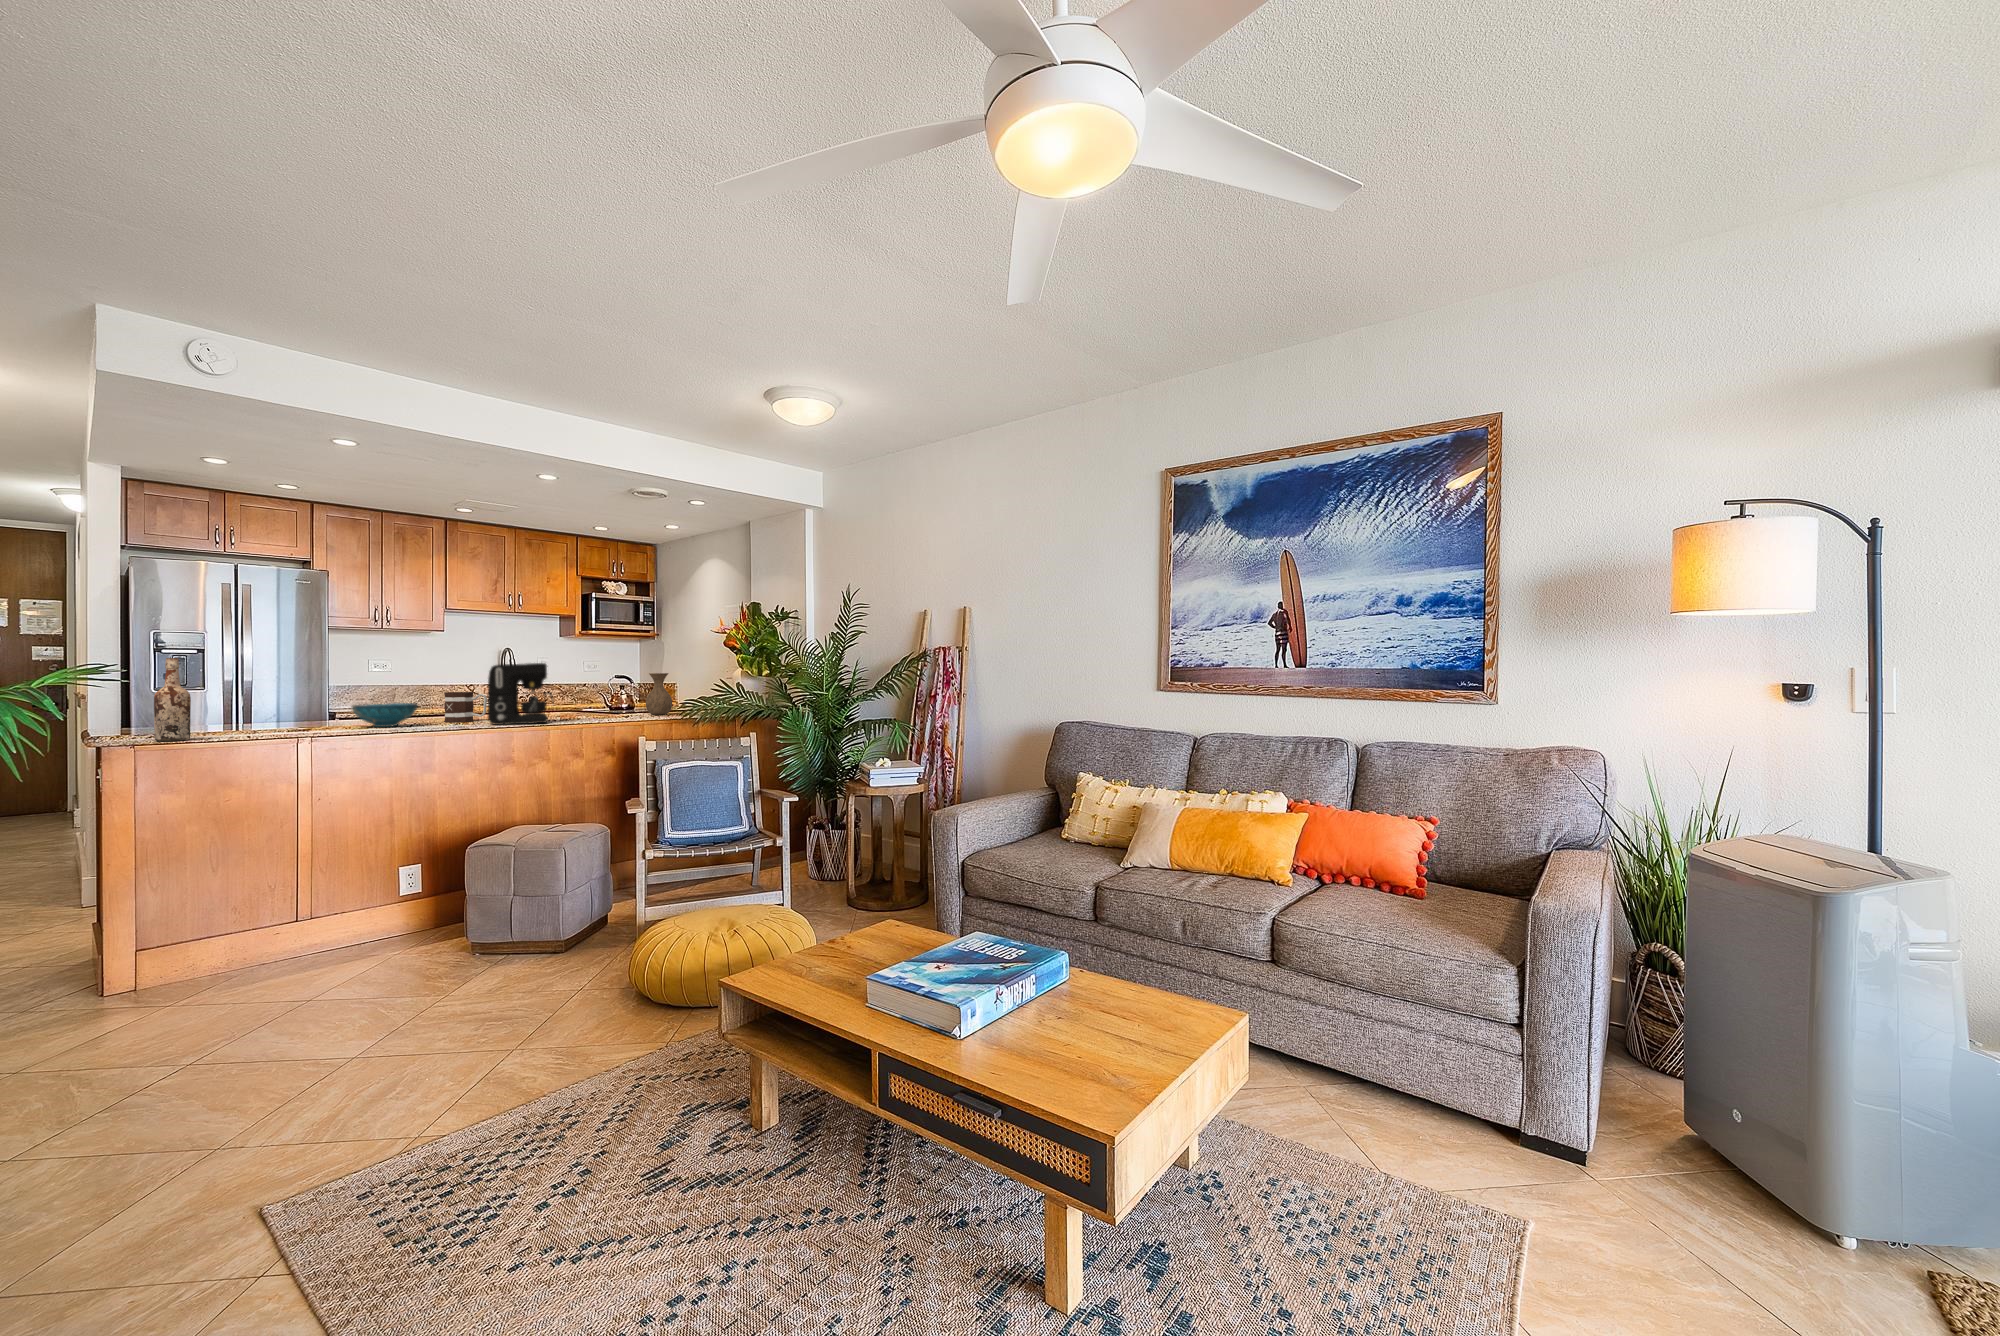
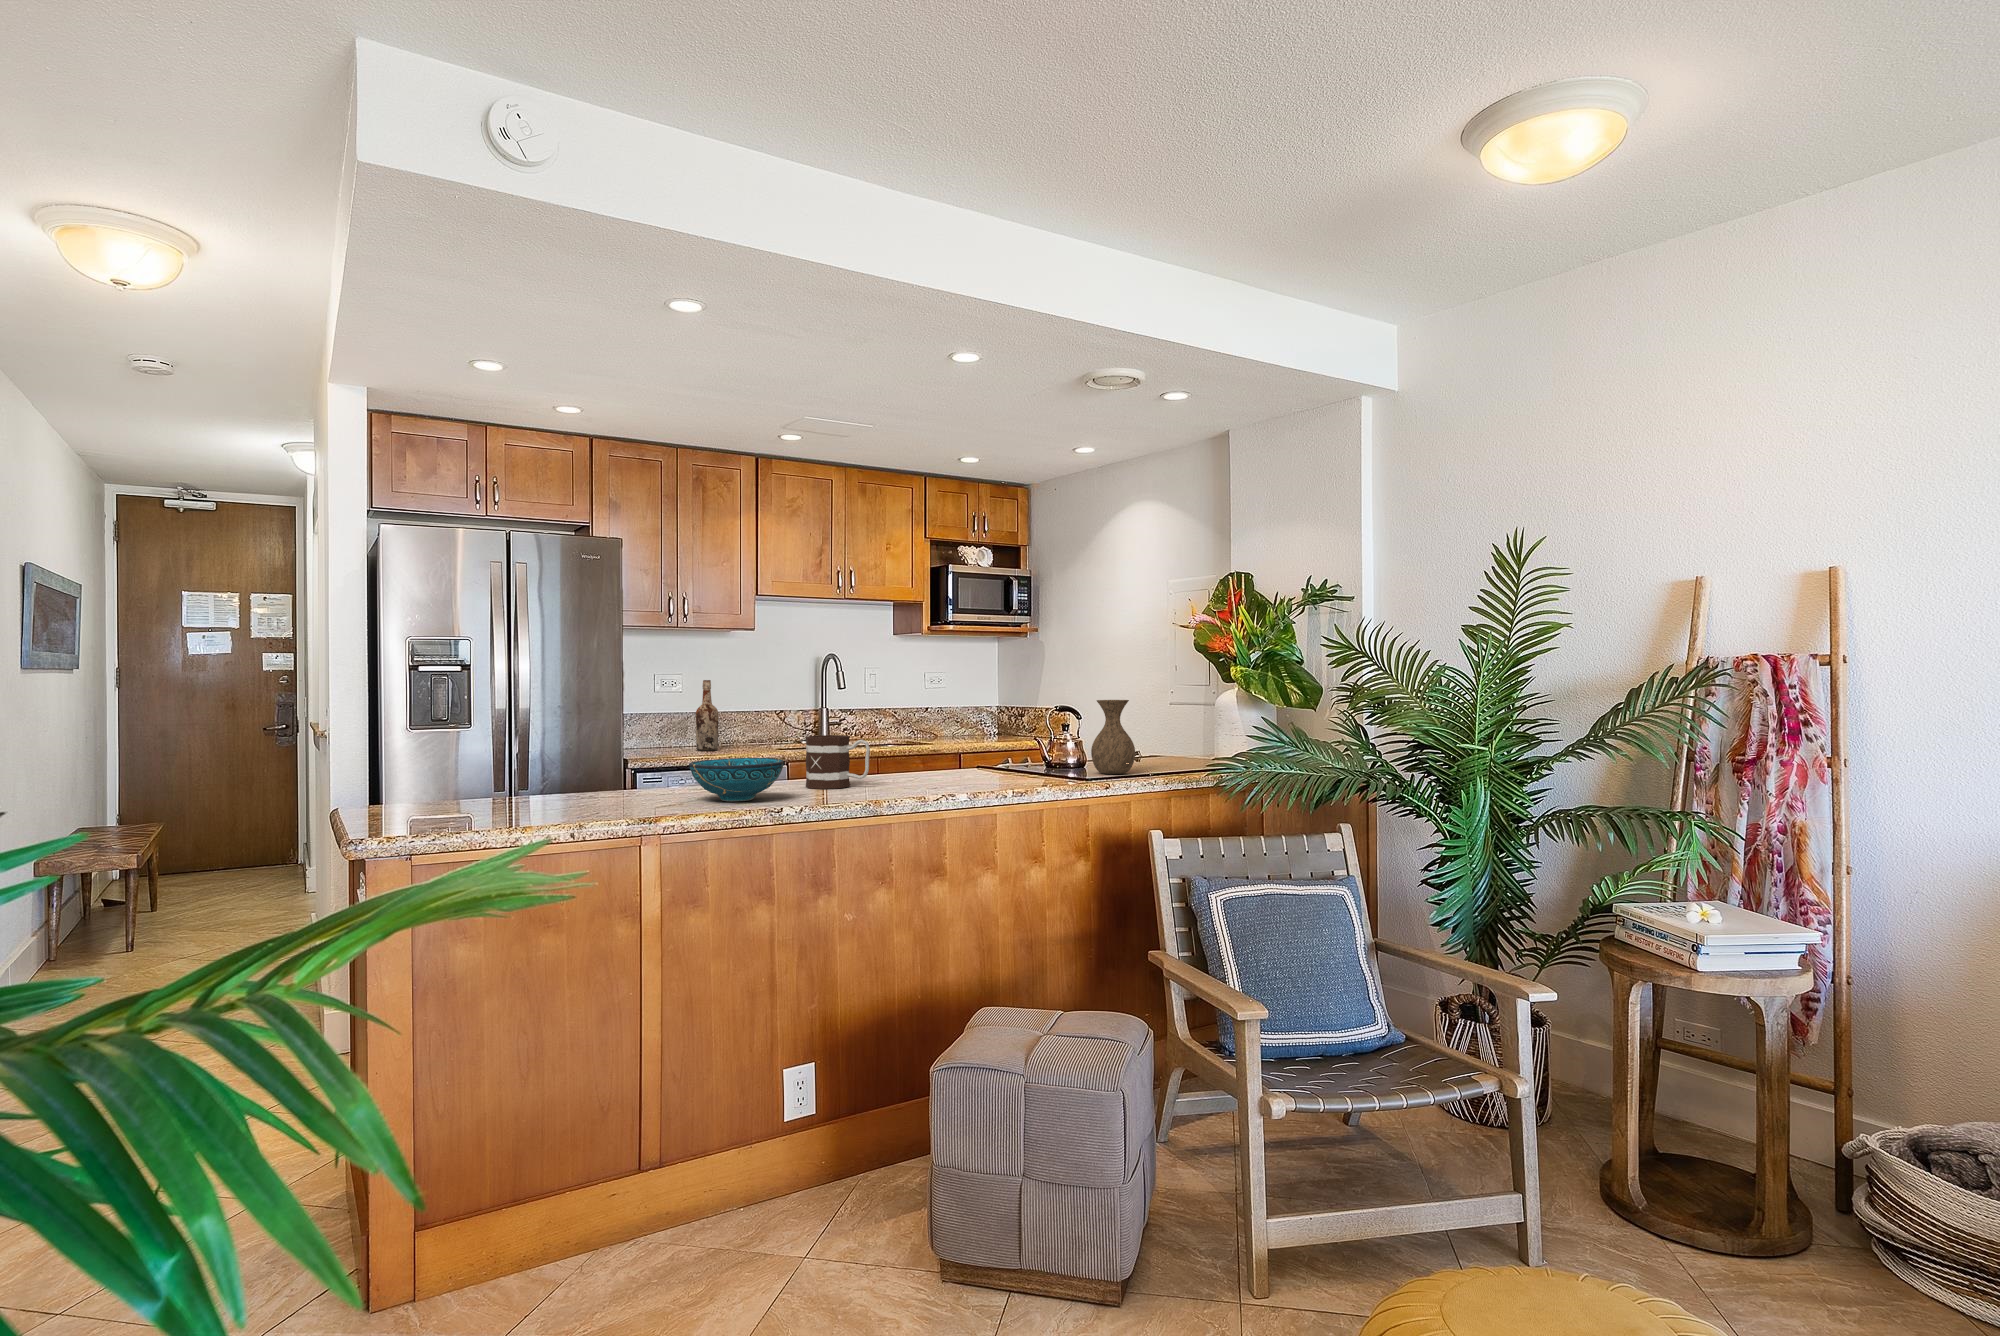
wine bottle: present [154,658,191,741] -> present [696,680,718,751]
coffee maker: present [488,663,553,725] -> none [886,687,988,800]

